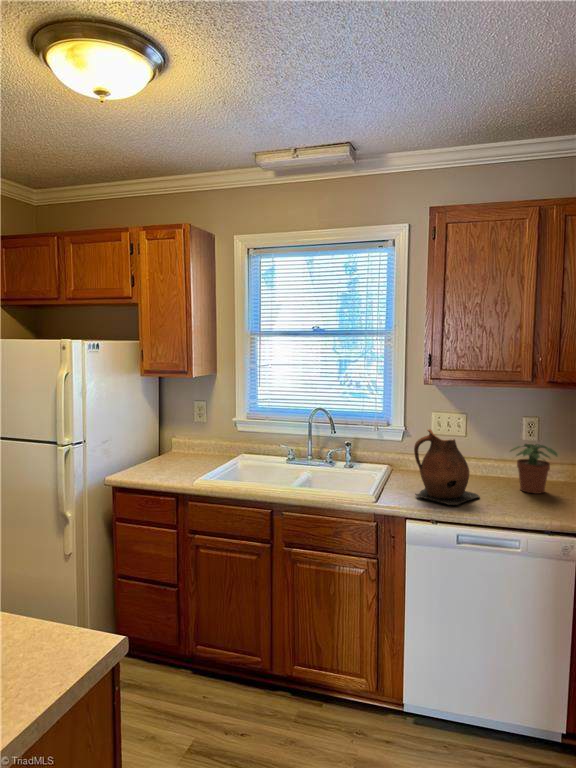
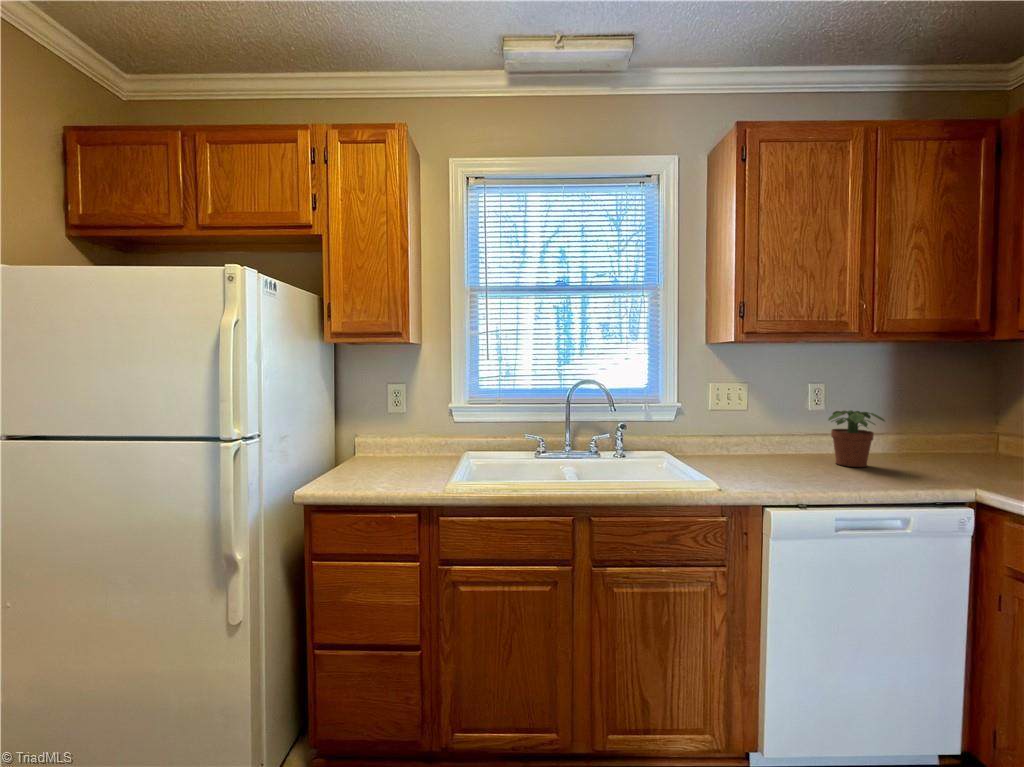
ceramic pitcher: present [414,429,480,505] -> none [745,394,820,488]

